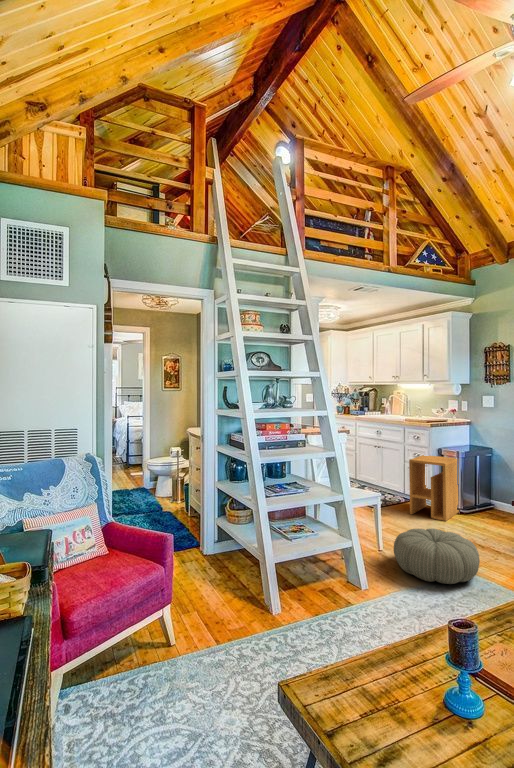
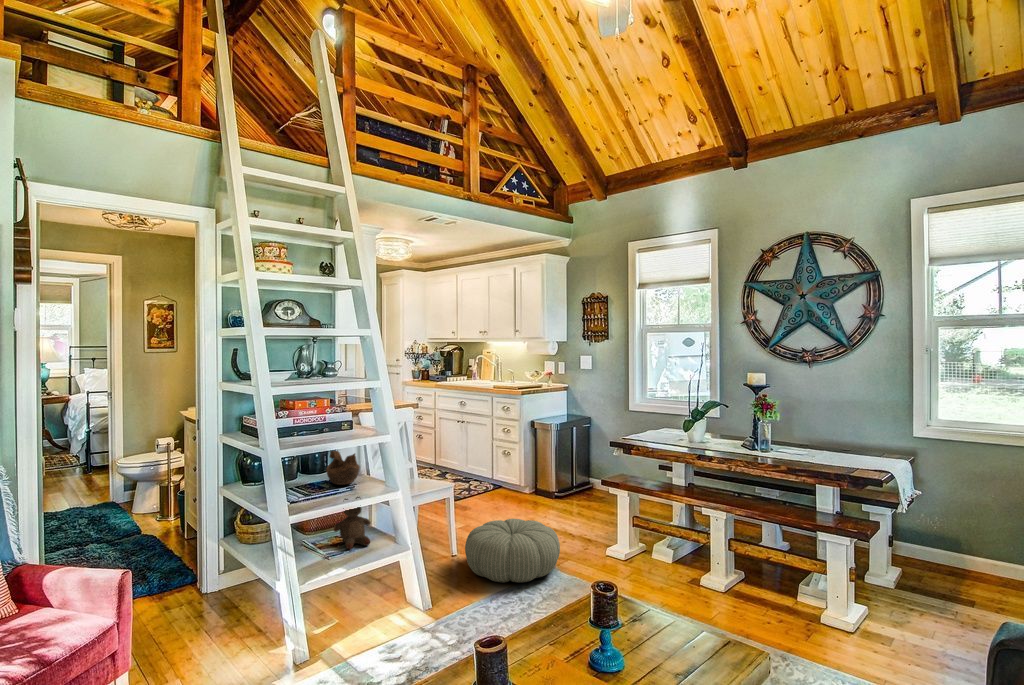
side table: present [409,455,459,521] -> none [495,430,553,508]
decorative bowl: none [288,459,312,489] -> present [326,451,360,485]
stuffed bear: none [295,499,323,538] -> present [333,497,370,549]

